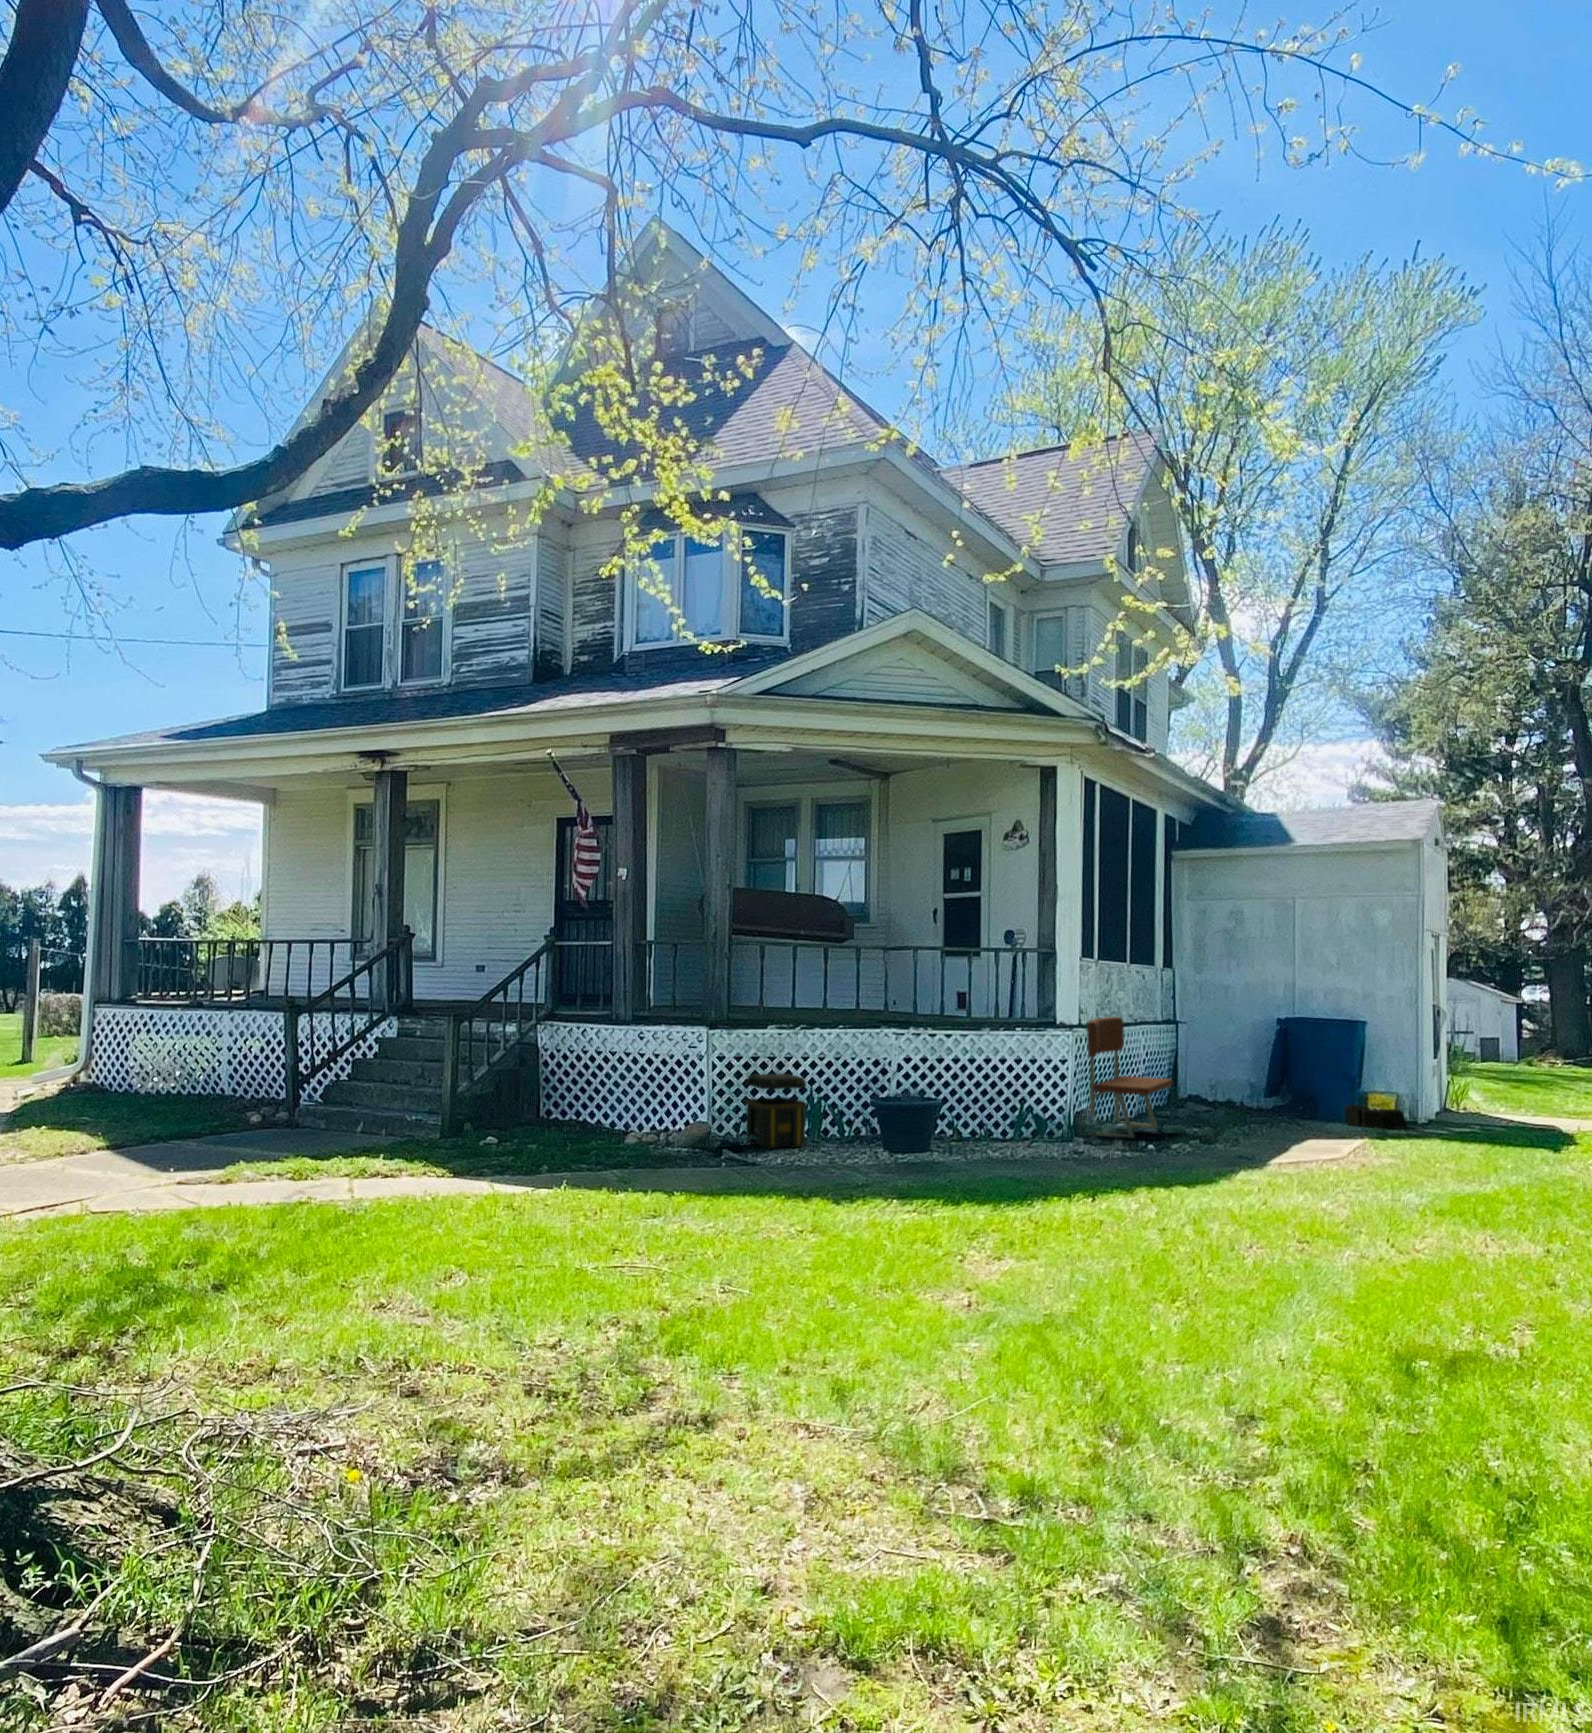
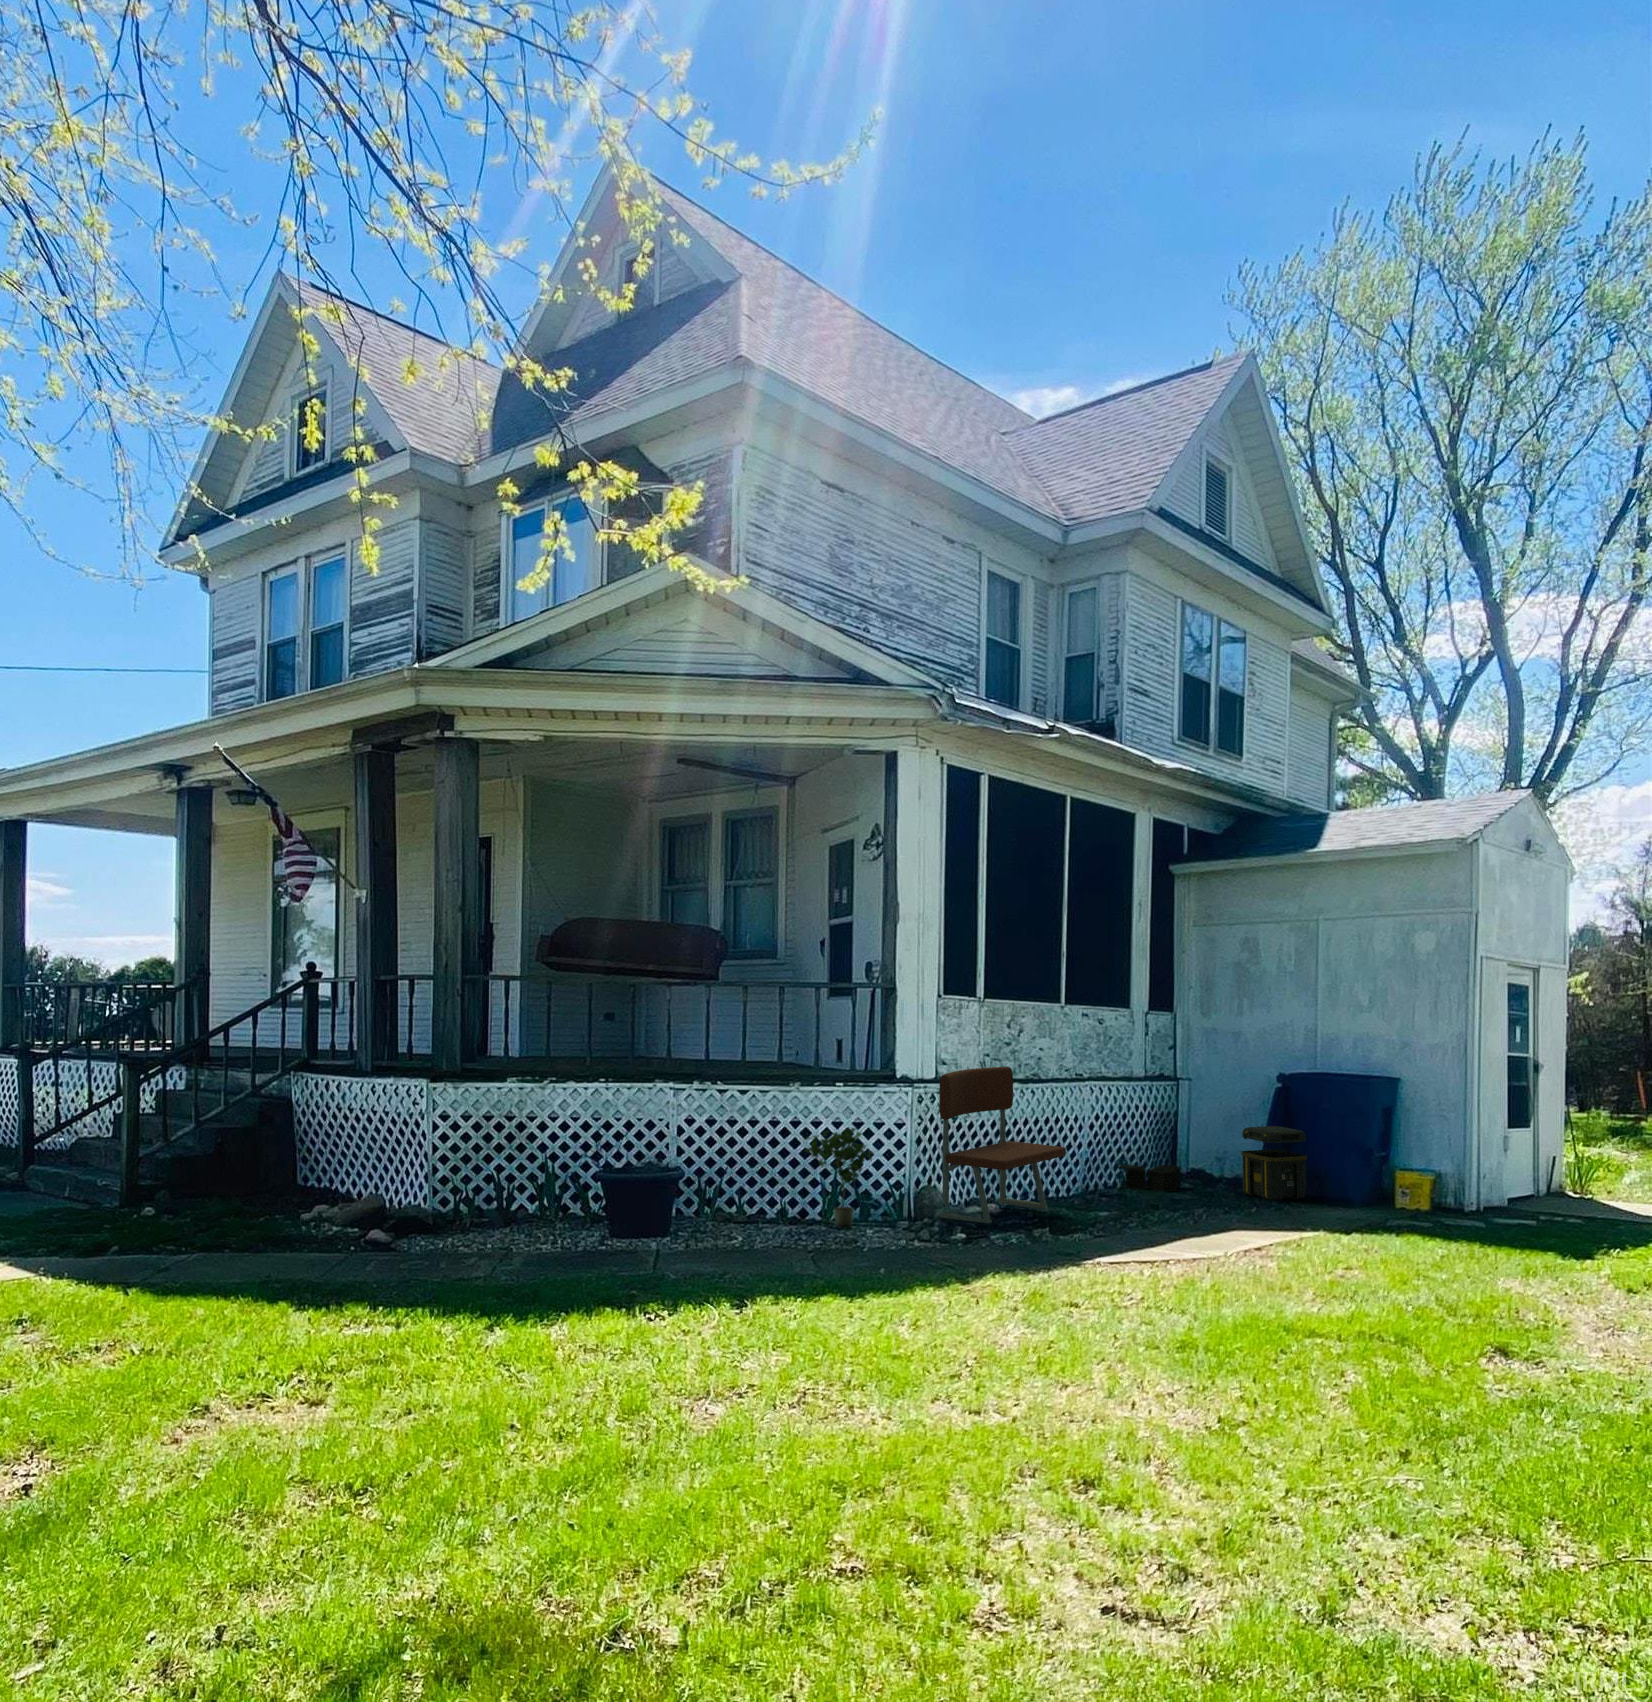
potted plant: none [1005,1063,1053,1142] -> present [805,1128,873,1228]
toolbox: present [745,1074,807,1148] -> present [1241,1126,1307,1200]
storage bin: present [1345,1105,1407,1129] -> present [1117,1164,1182,1192]

